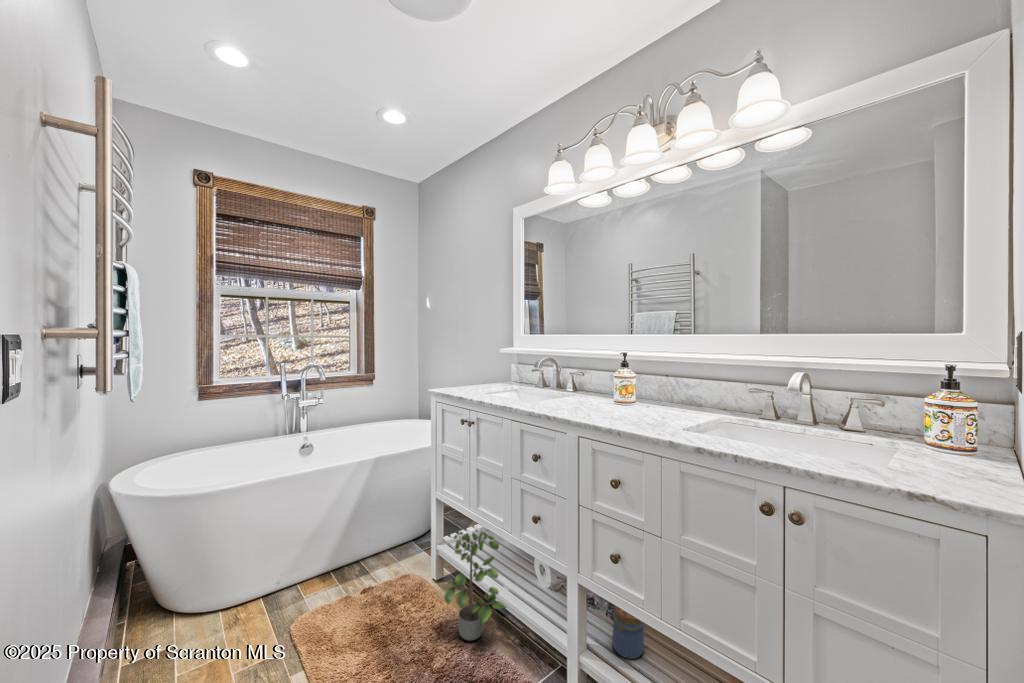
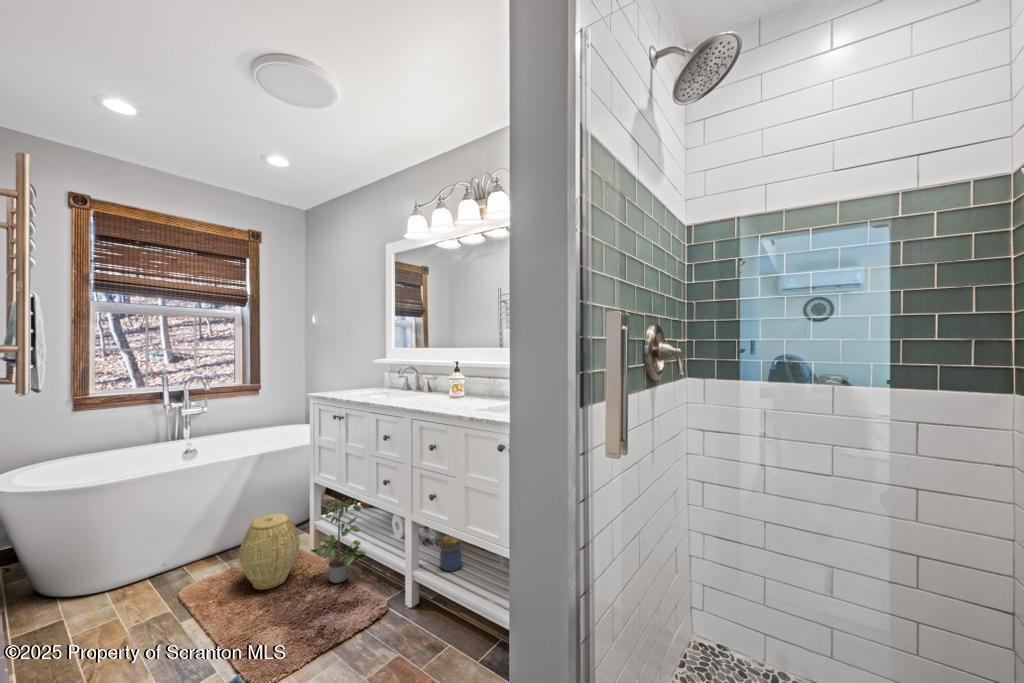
woven basket: none [355,538,423,636] -> present [239,513,300,589]

